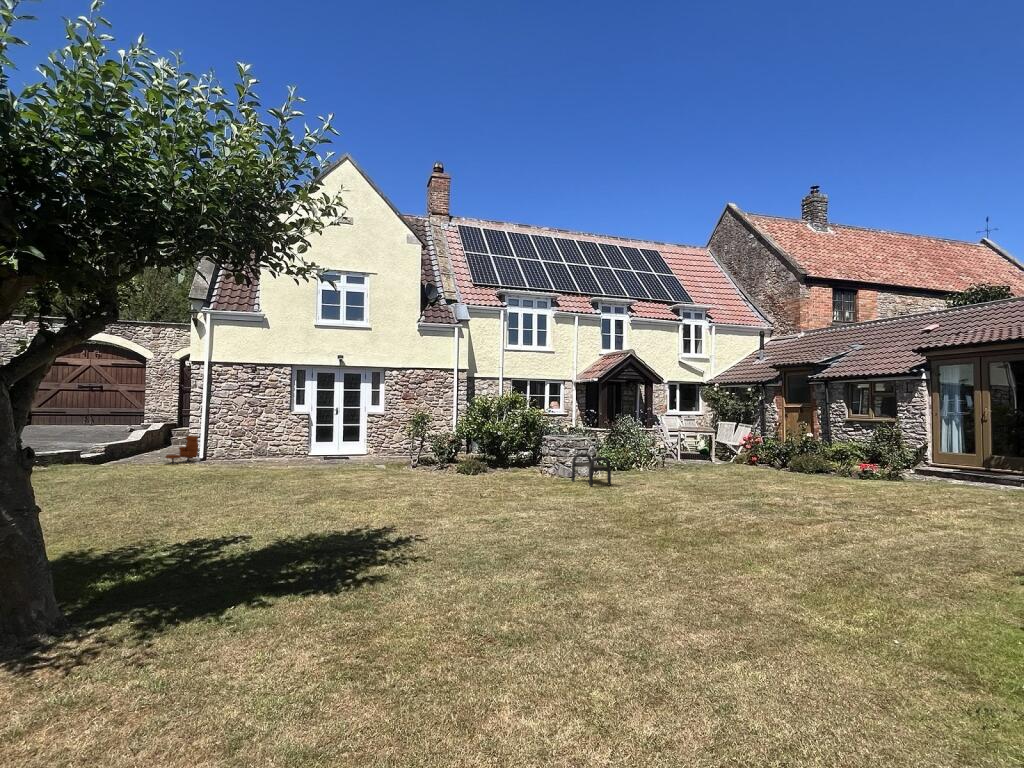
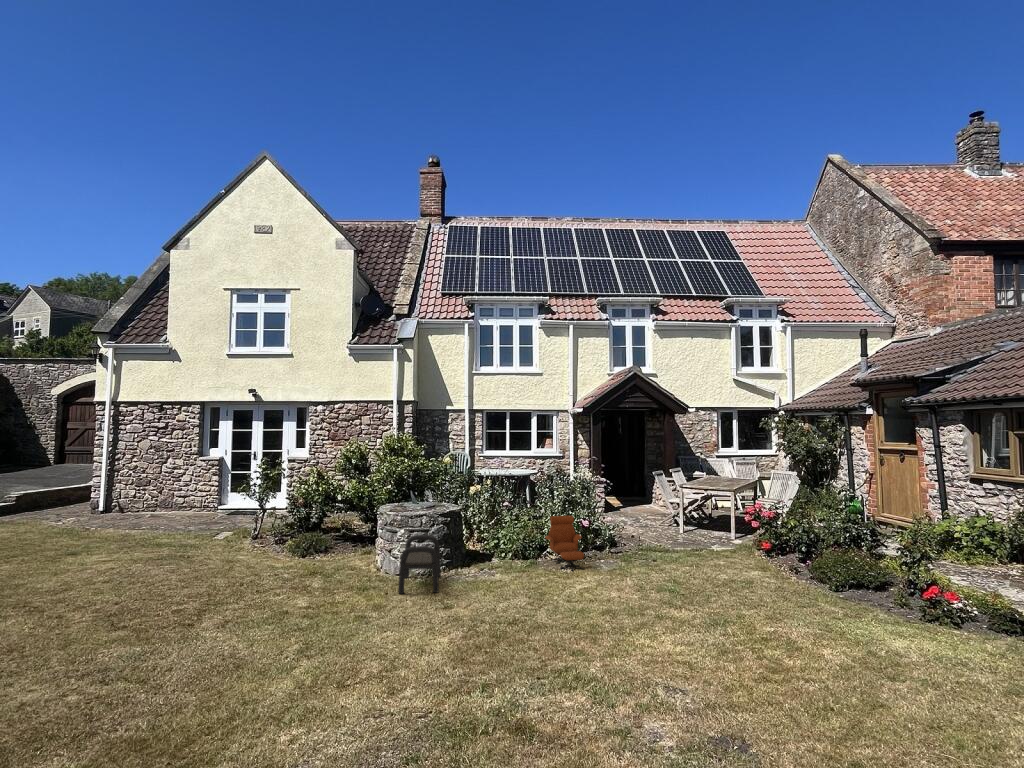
lounge chair: present [165,436,199,464] -> present [545,516,584,571]

